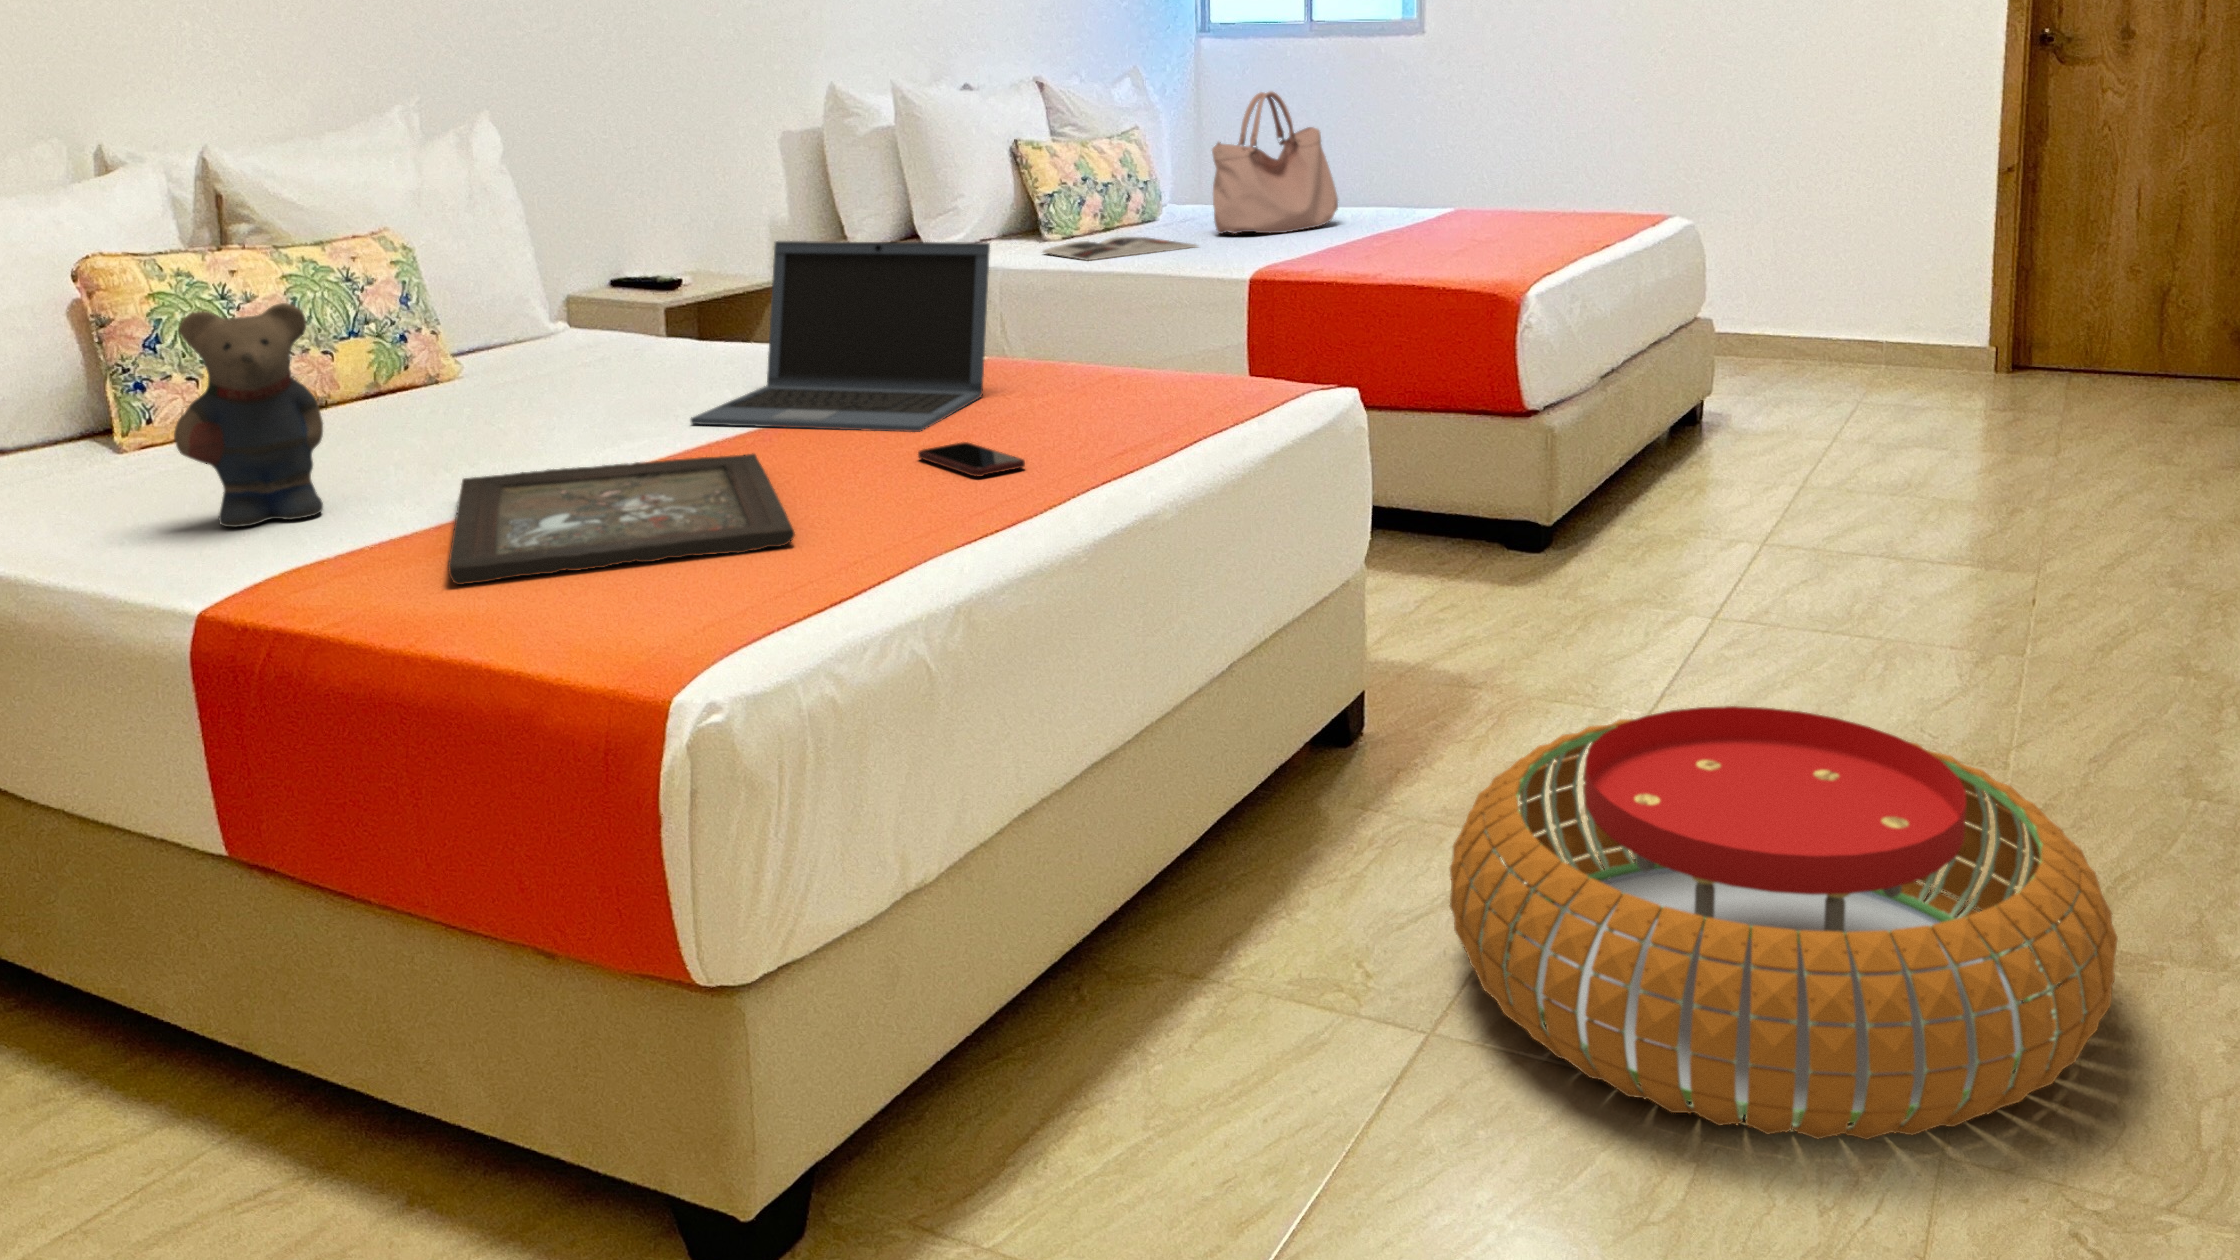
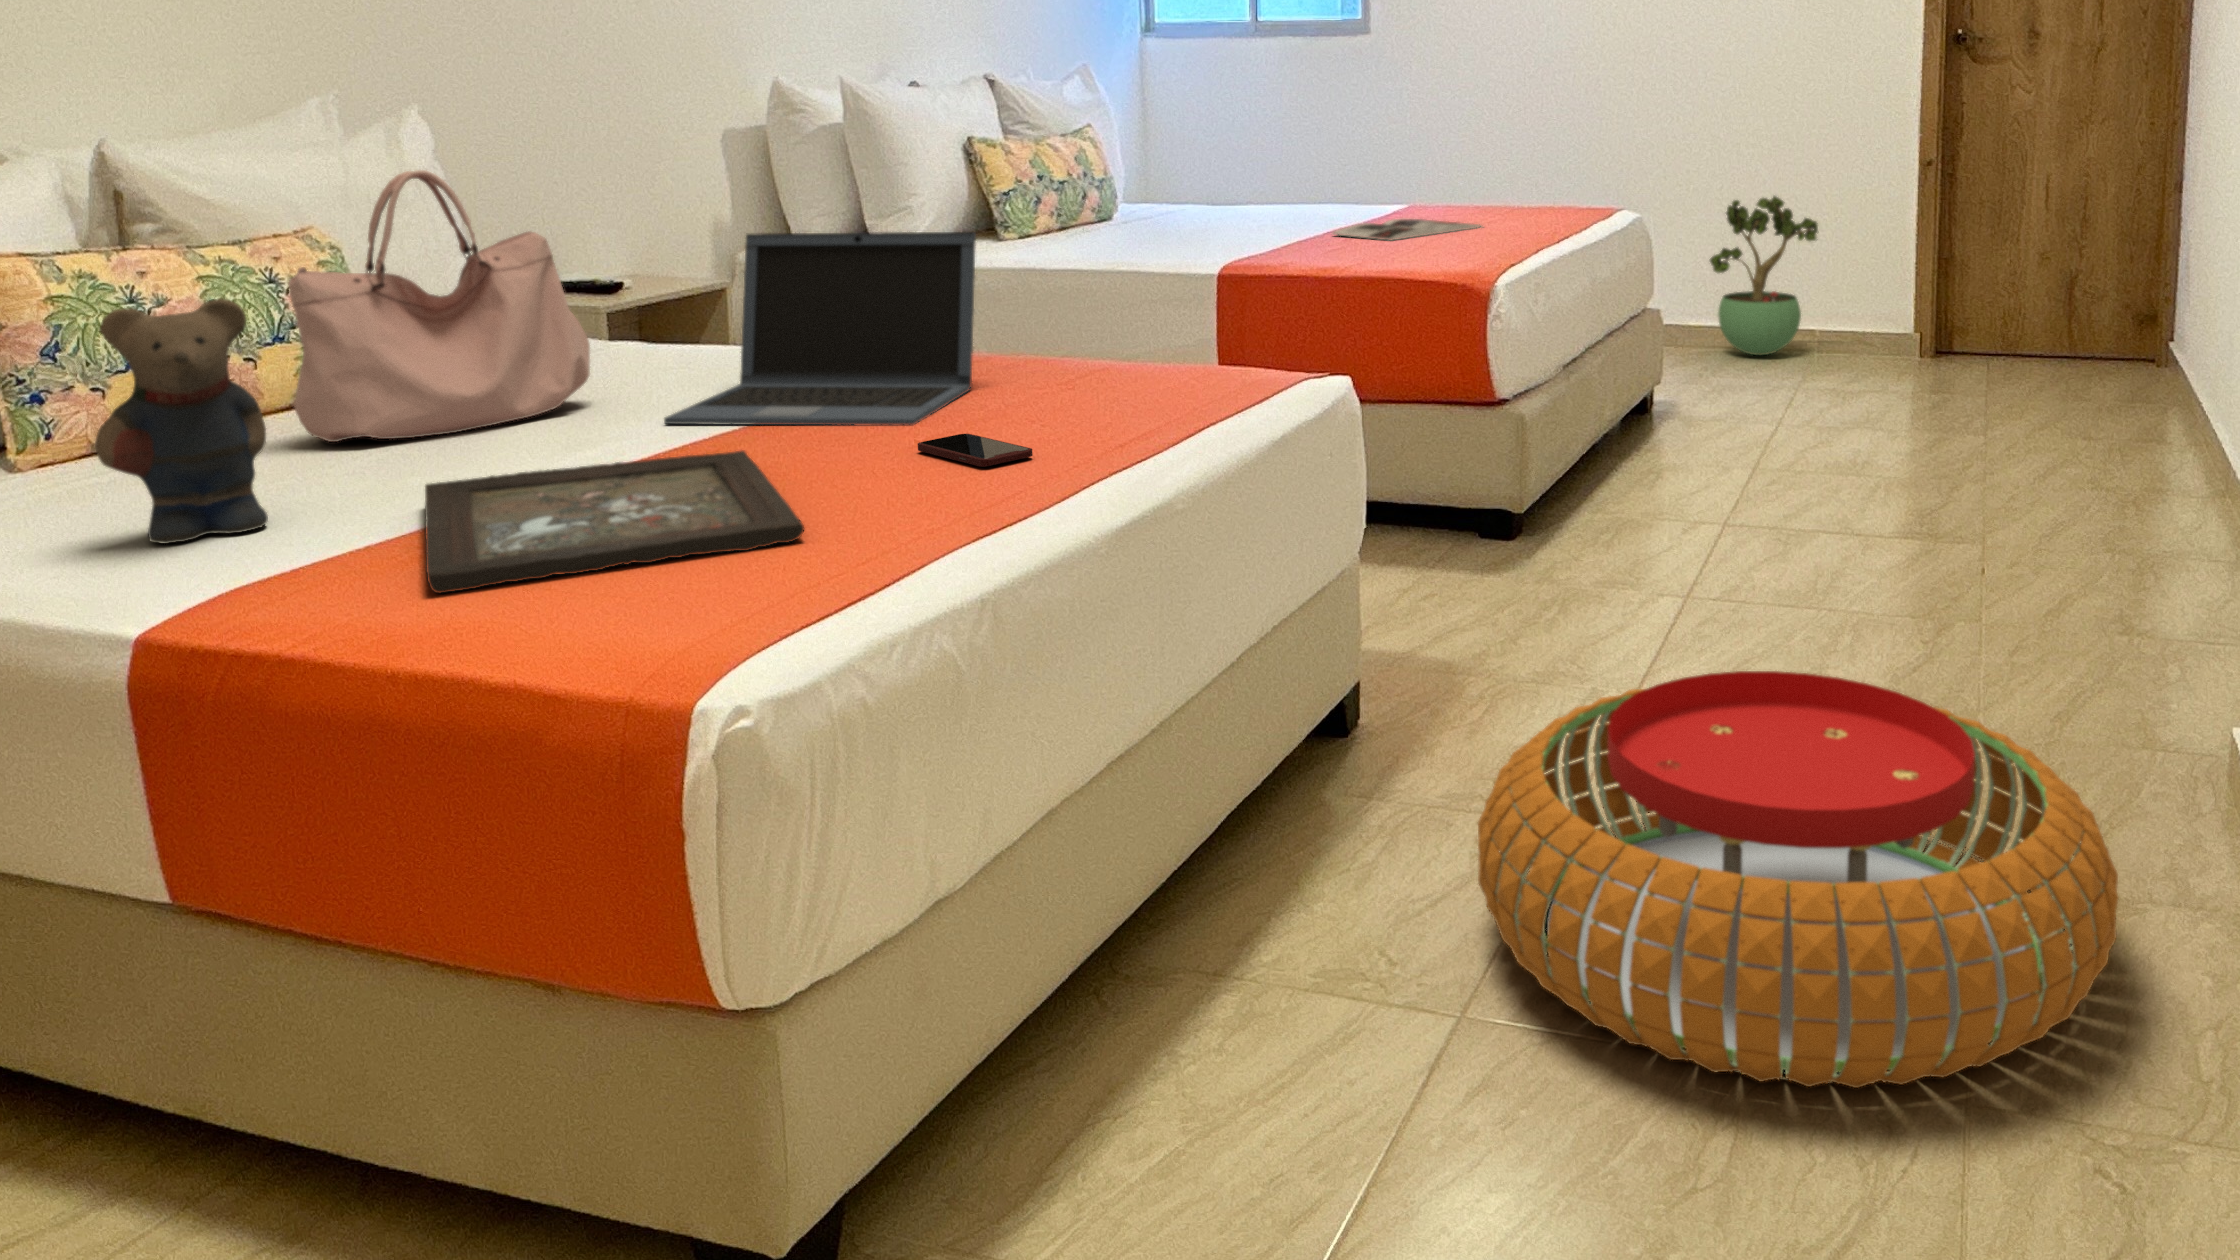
handbag: present [1212,91,1338,234] -> present [288,170,590,442]
potted plant: none [1774,202,1893,369] -> present [1710,196,1818,355]
magazine: present [1043,237,1197,260] -> present [1333,219,1482,241]

